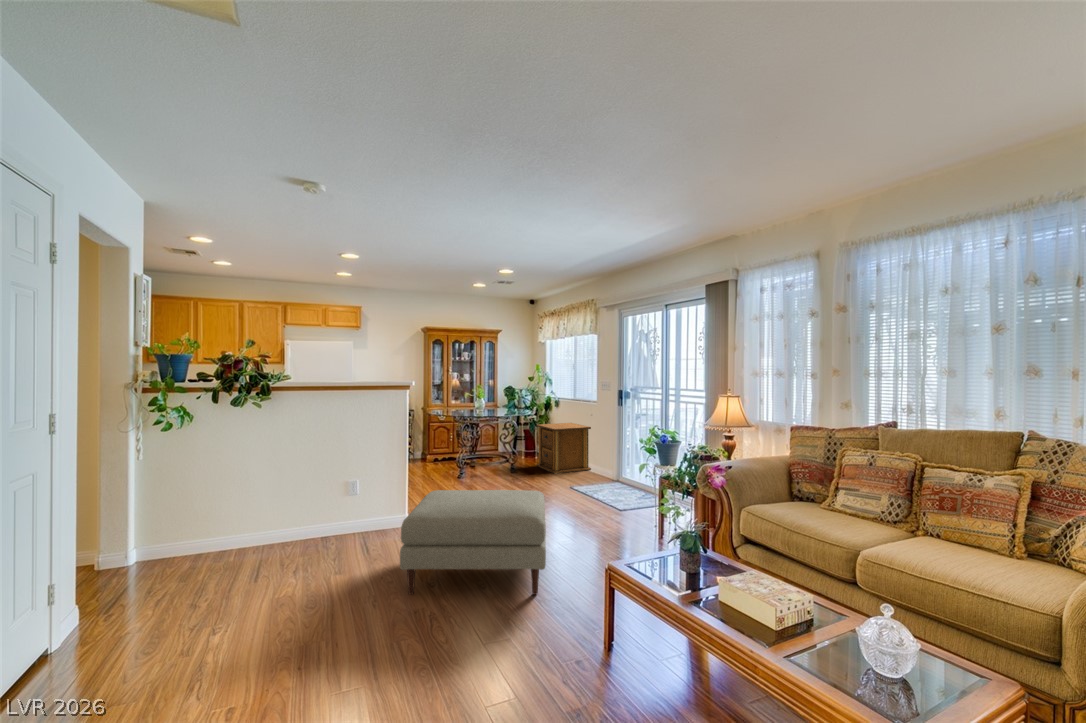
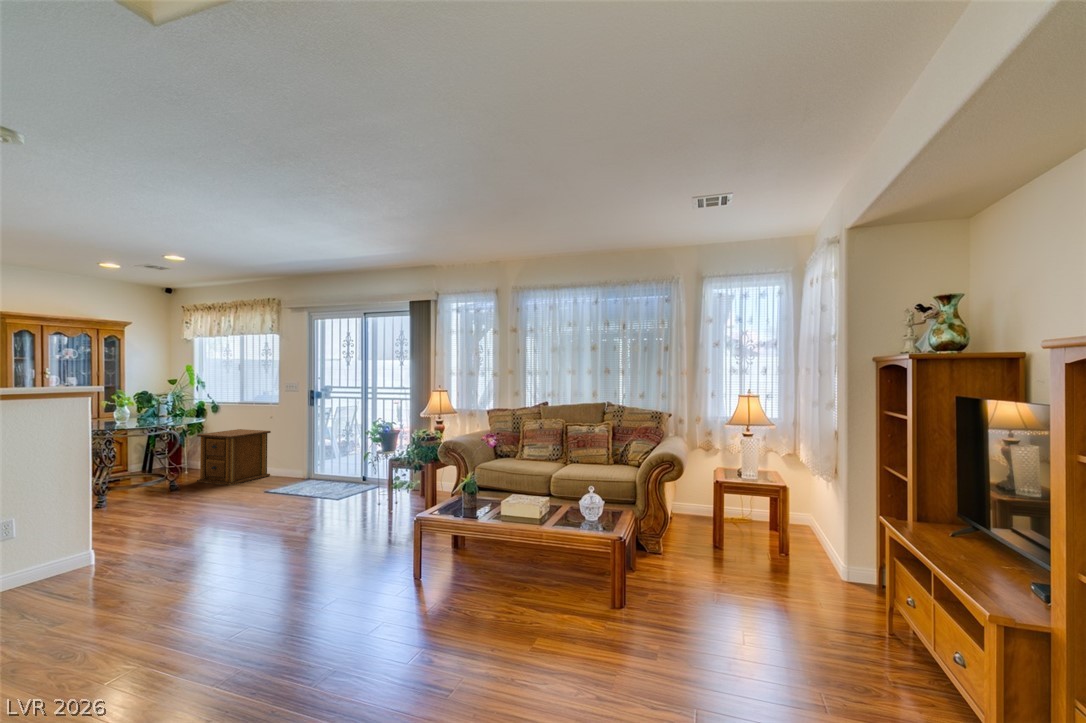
ottoman: present [400,490,546,595] -> none [154,487,334,615]

